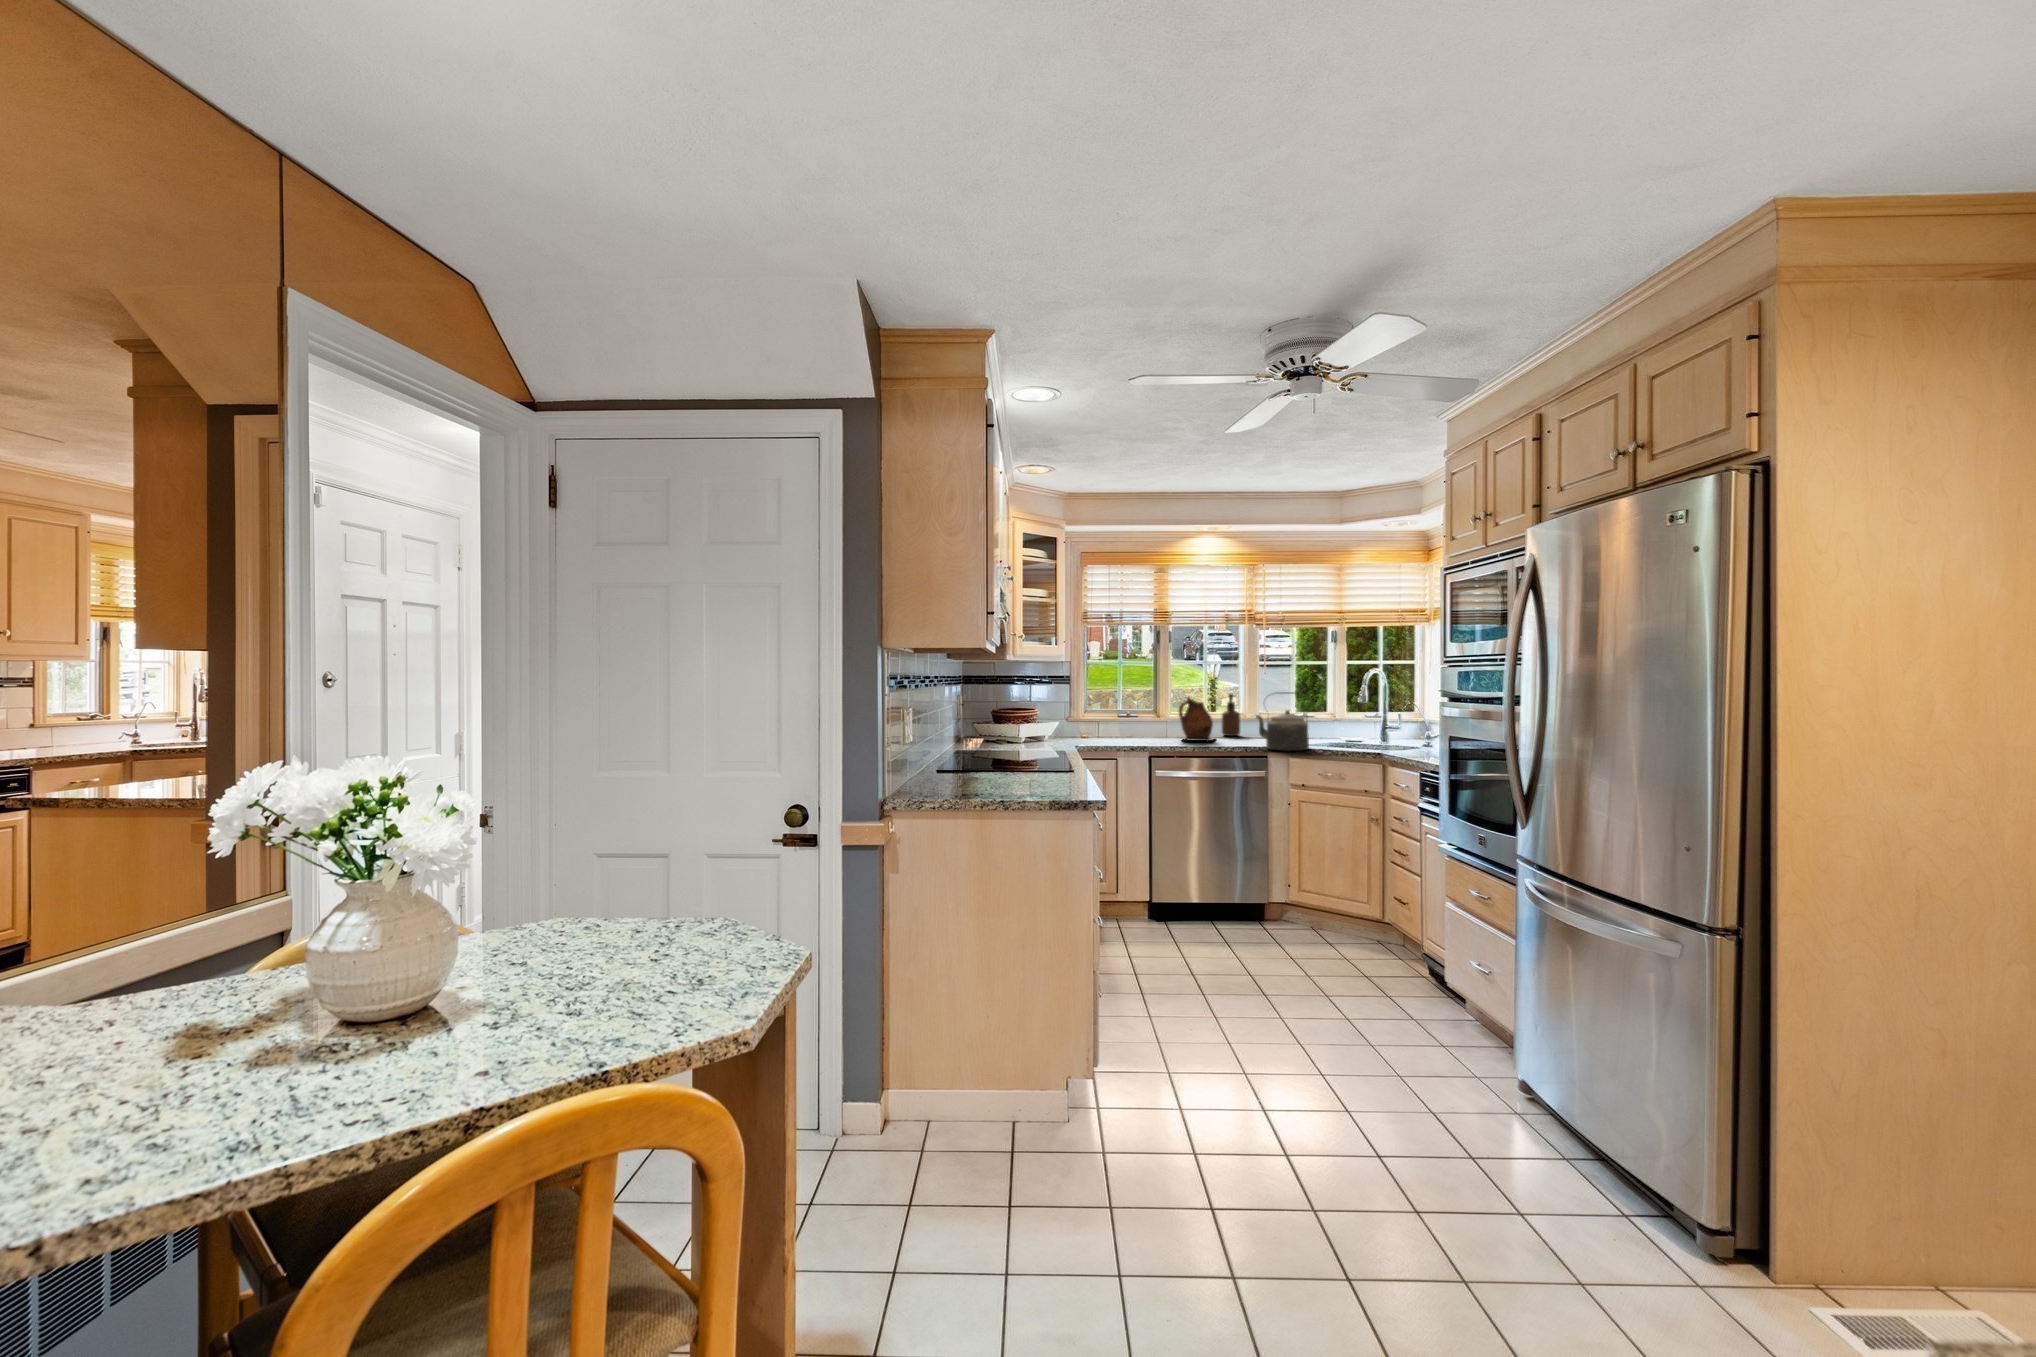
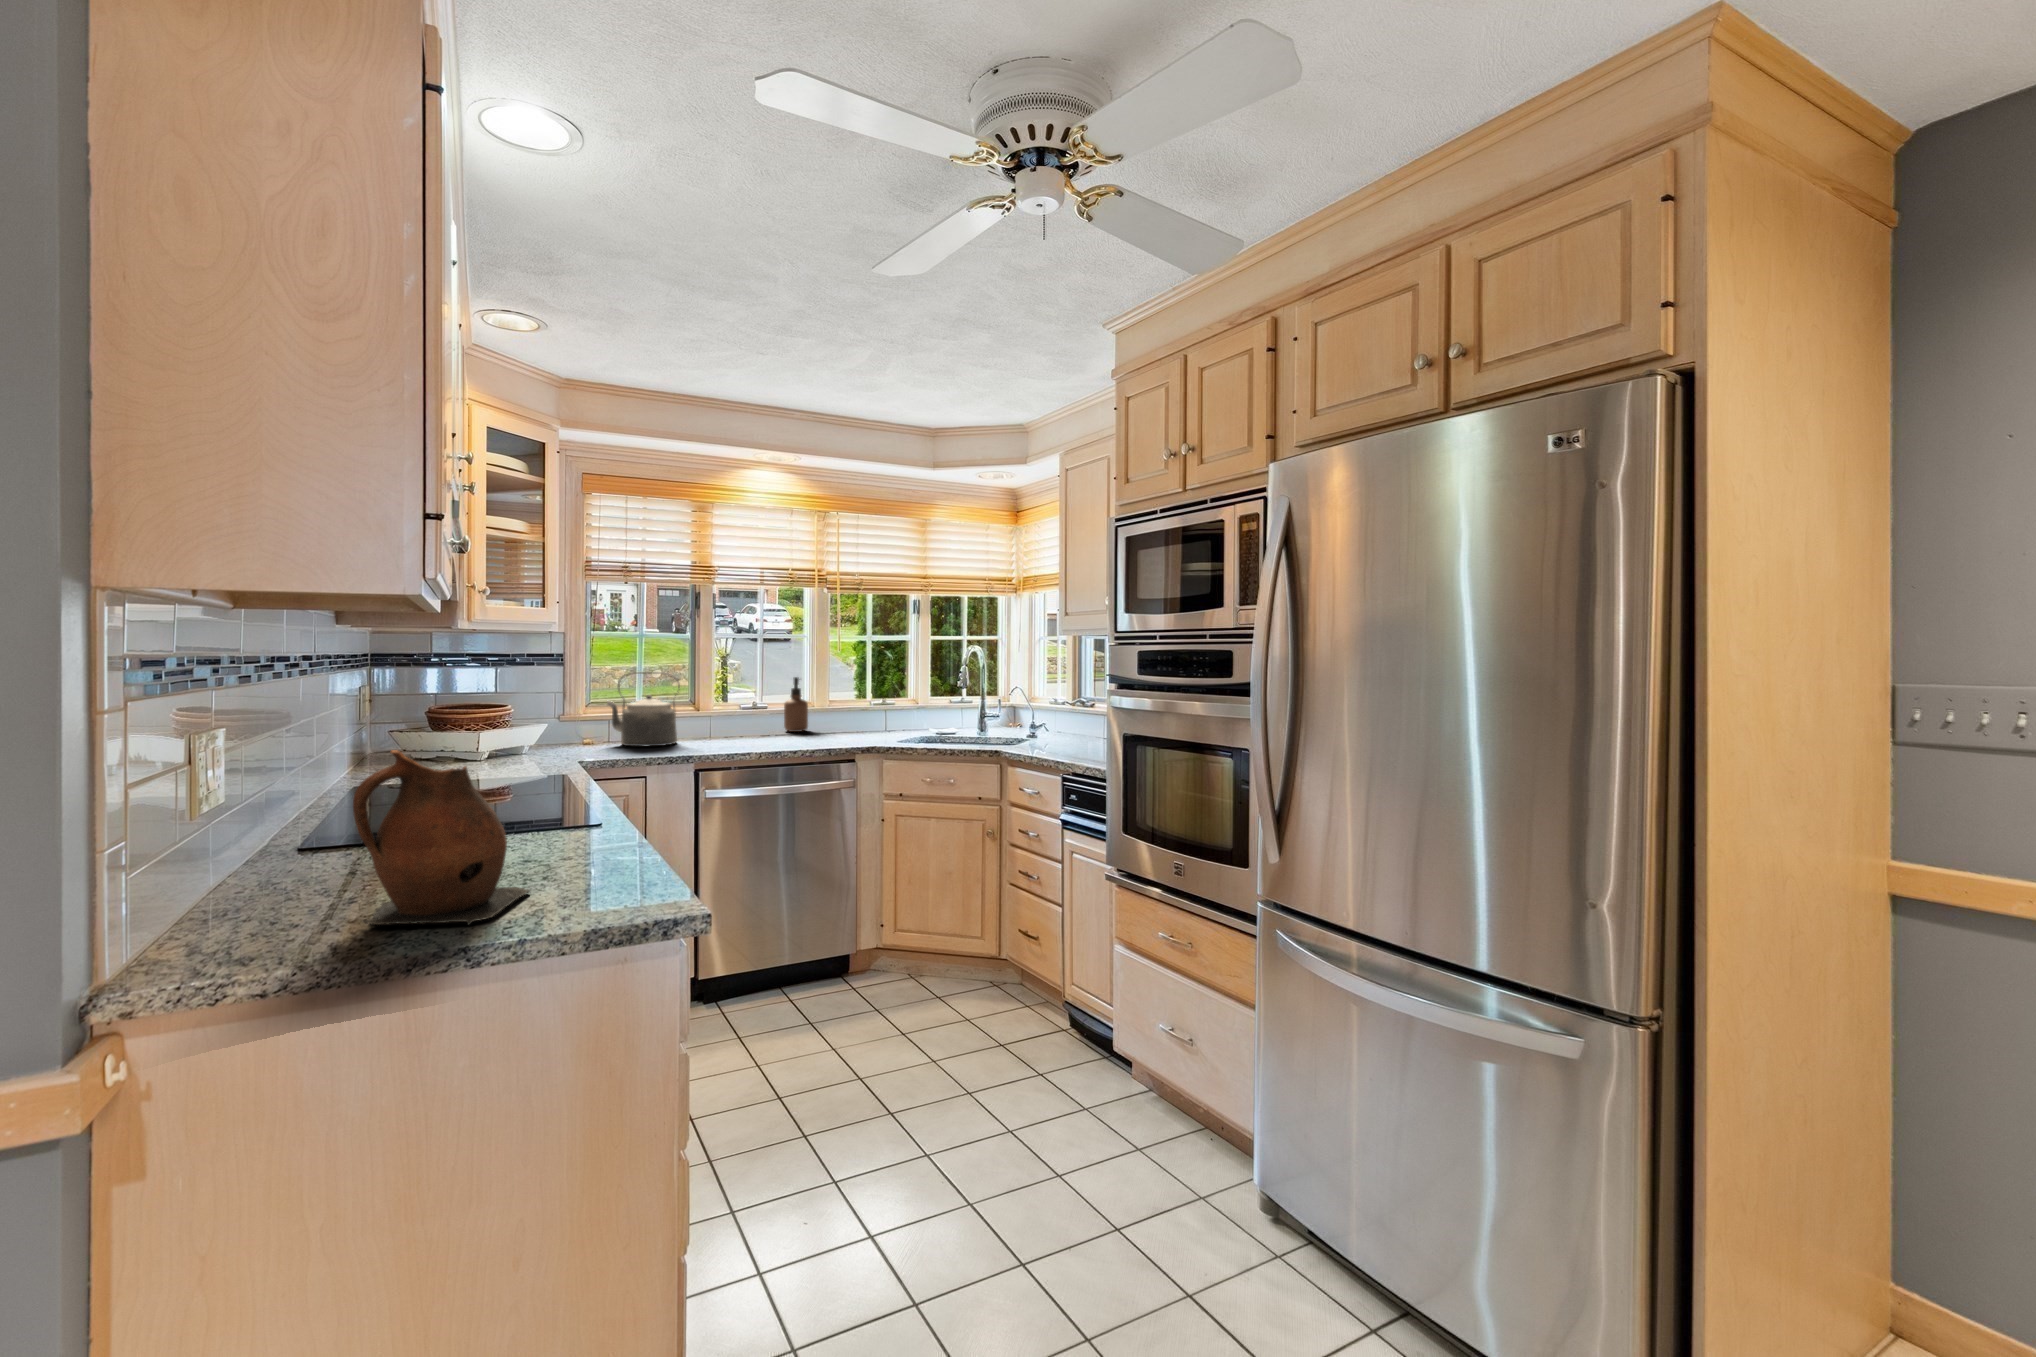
kettle: present [1256,692,1312,751] -> present [607,672,679,747]
ceramic pitcher: present [1179,697,1213,741] -> present [353,750,530,925]

